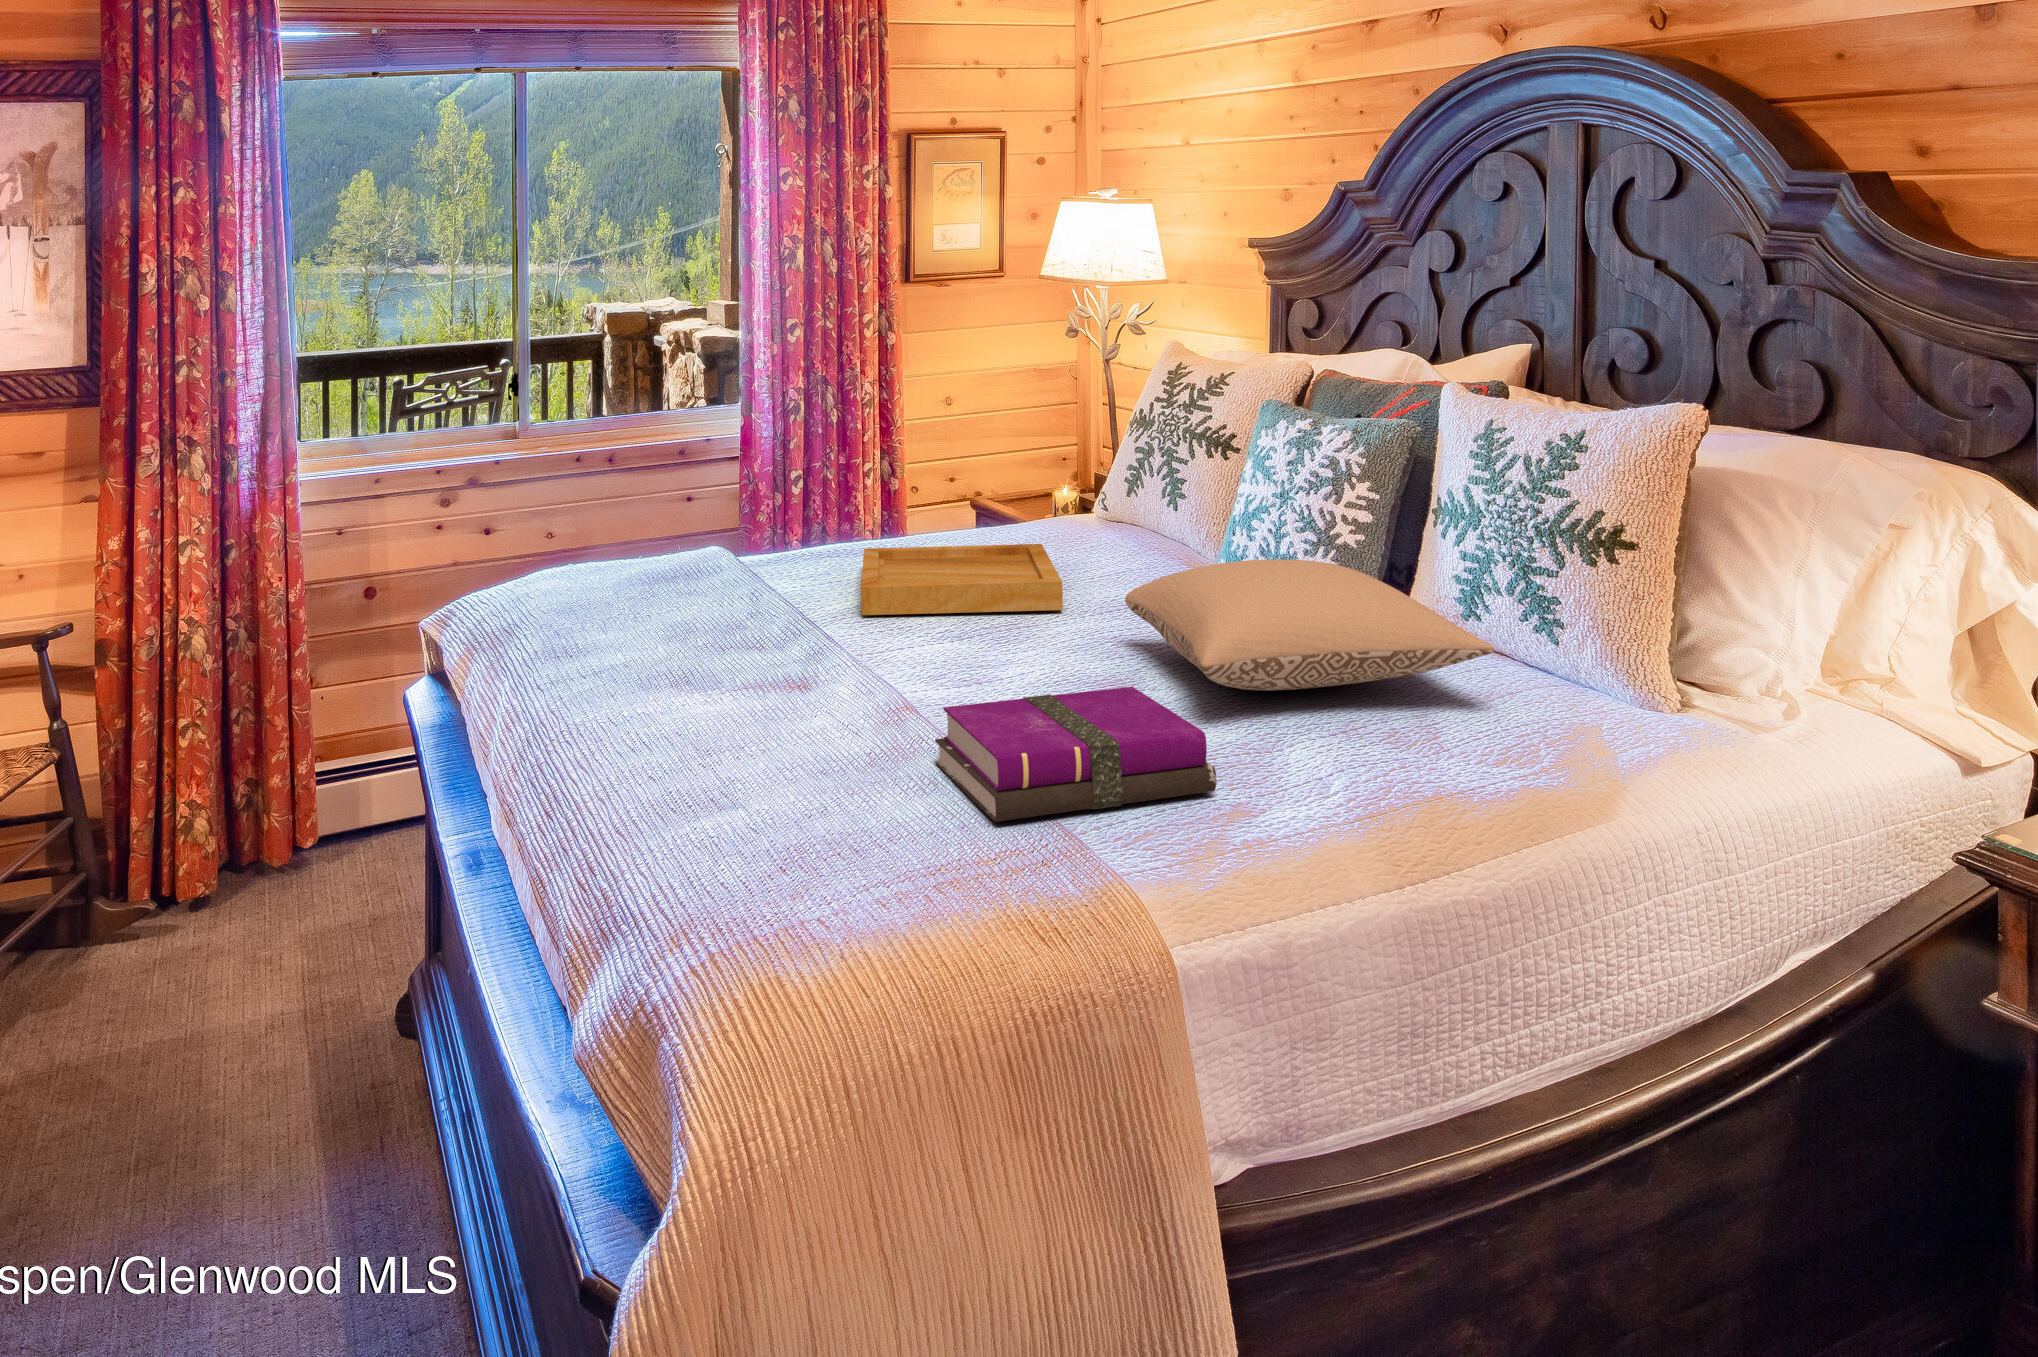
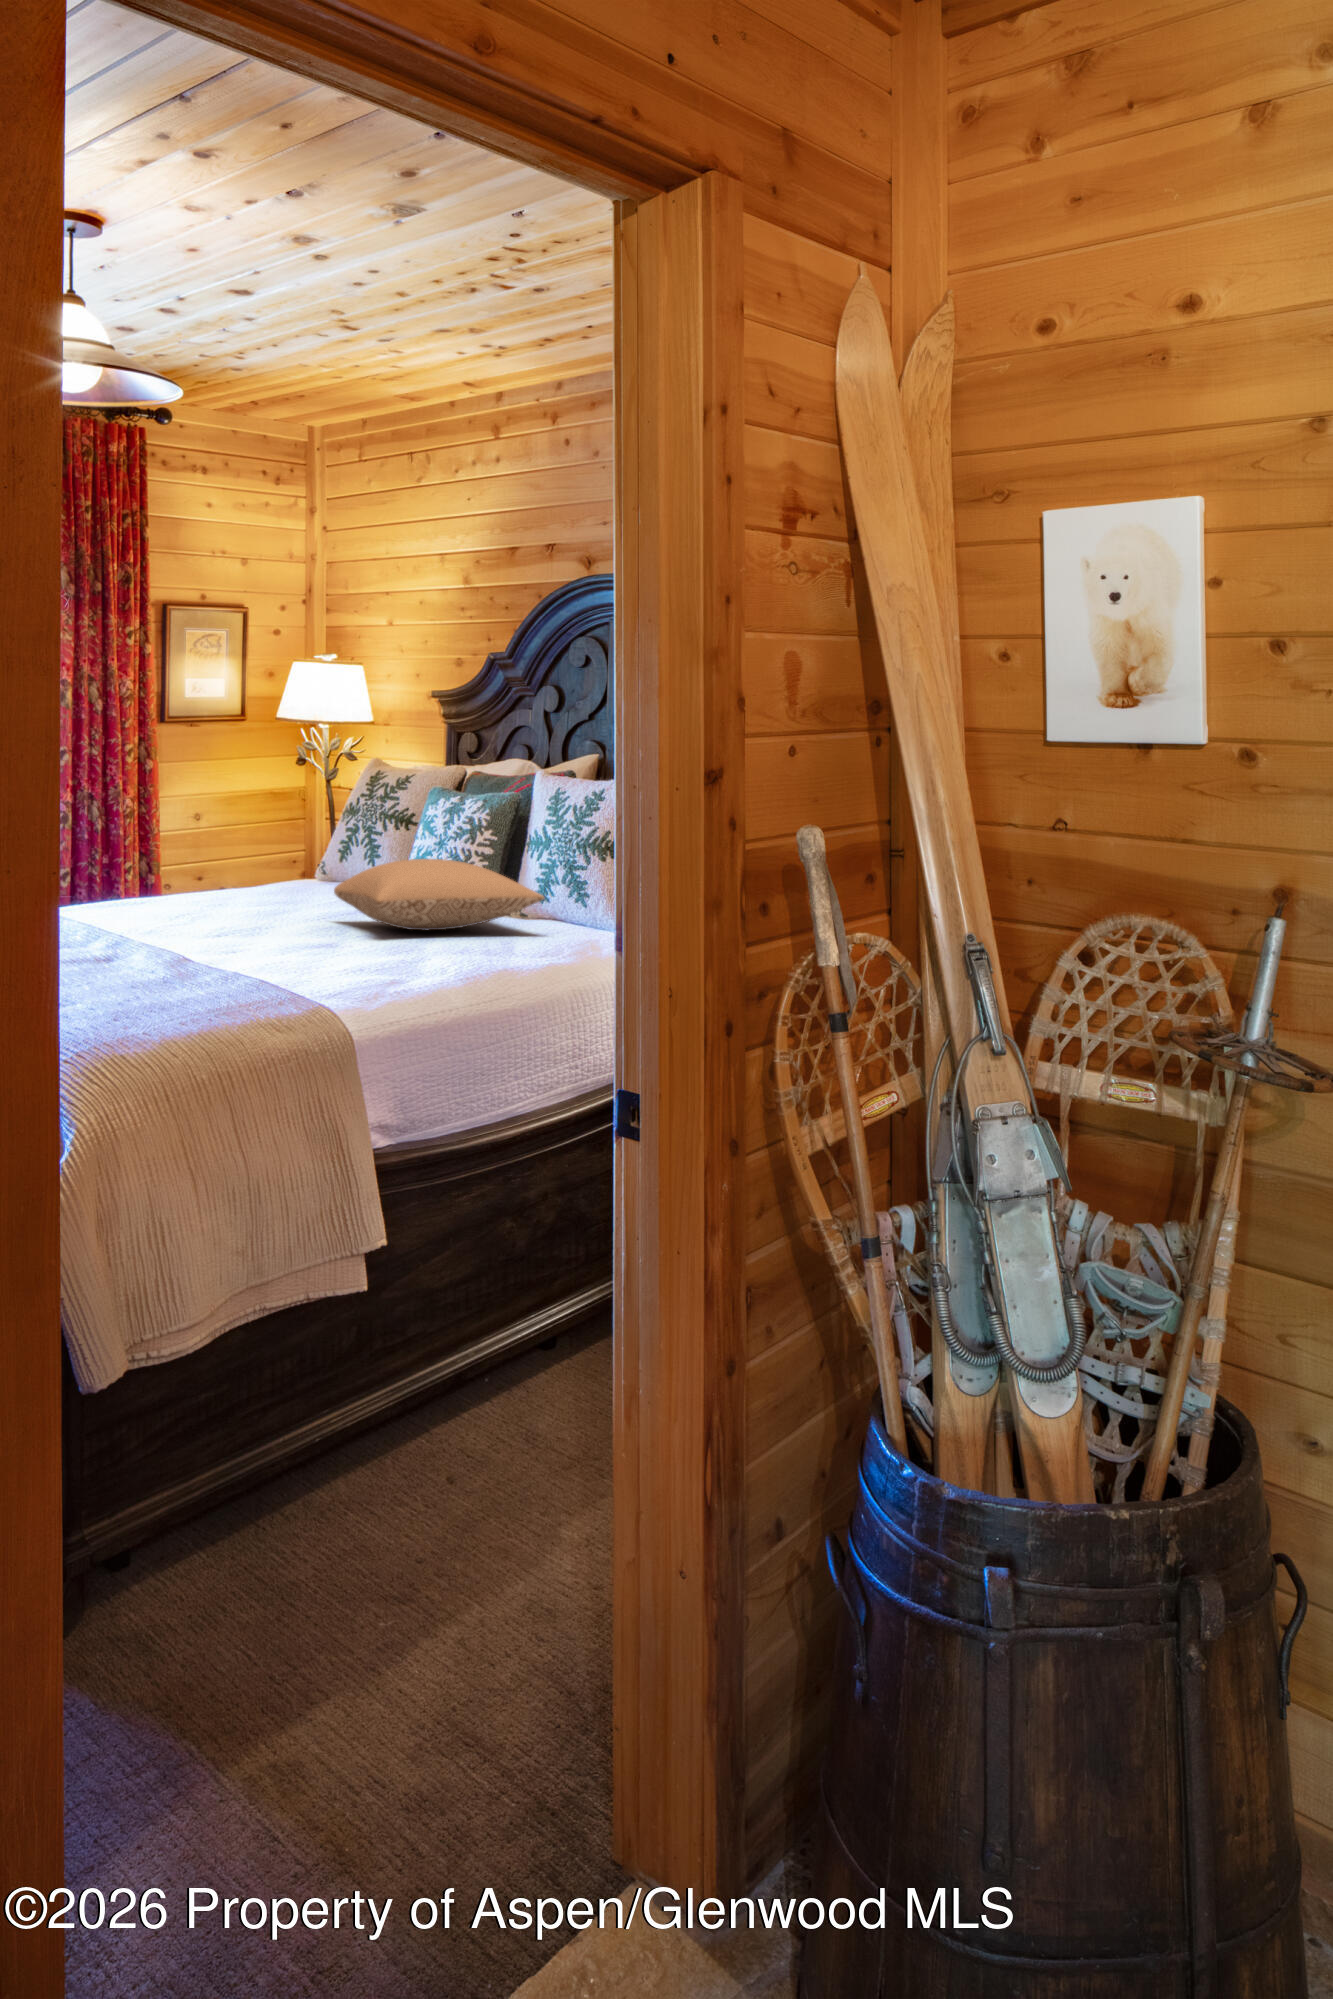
tray: present [861,544,1063,615] -> none [146,885,293,913]
notebook: present [935,687,1216,822] -> none [215,911,382,958]

